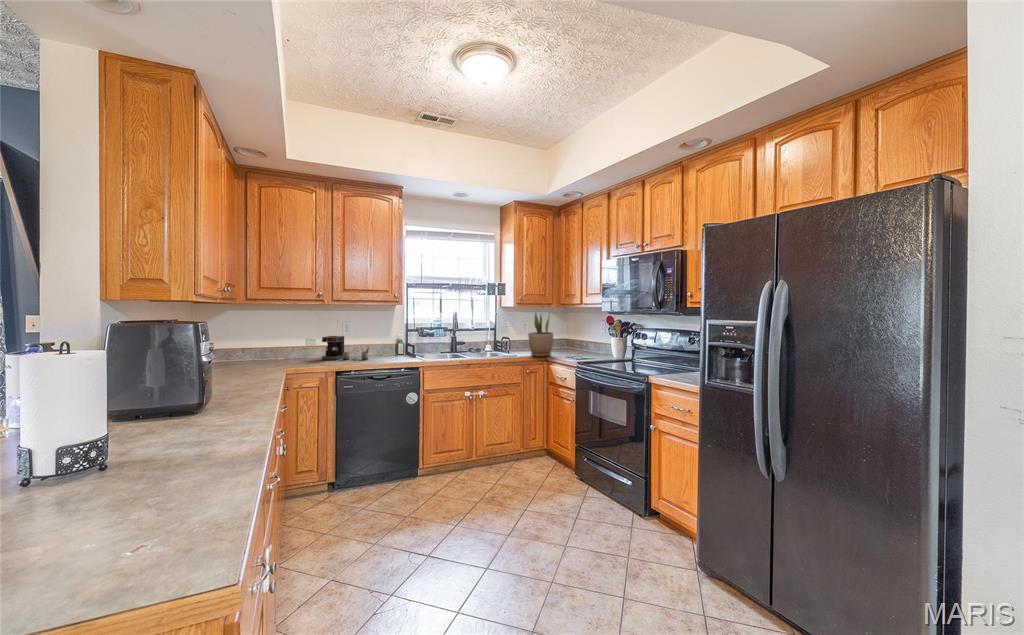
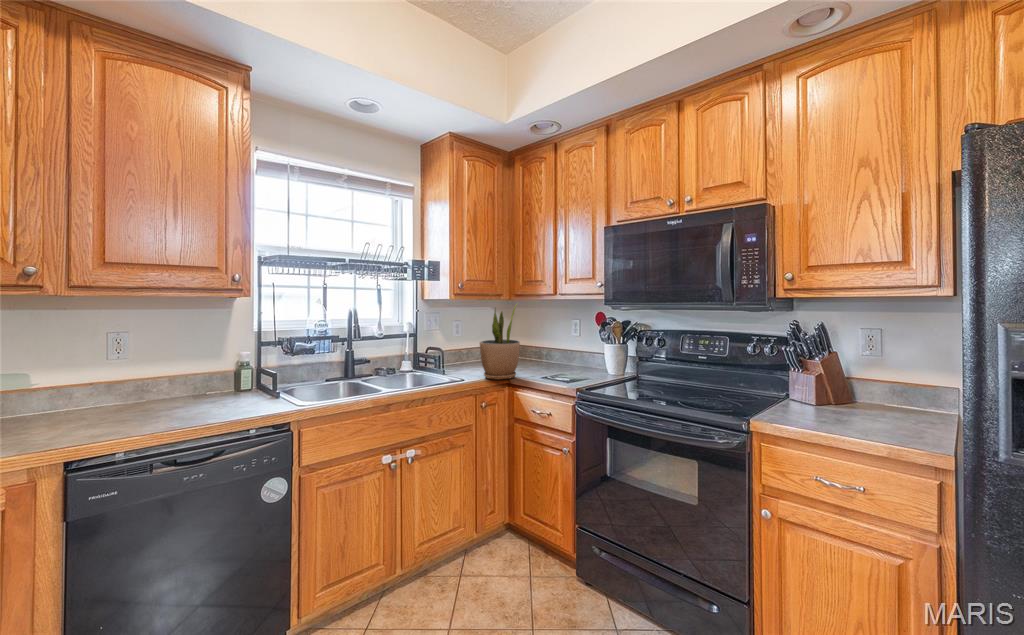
coffee maker: present [322,336,369,360] -> none [38,362,171,421]

